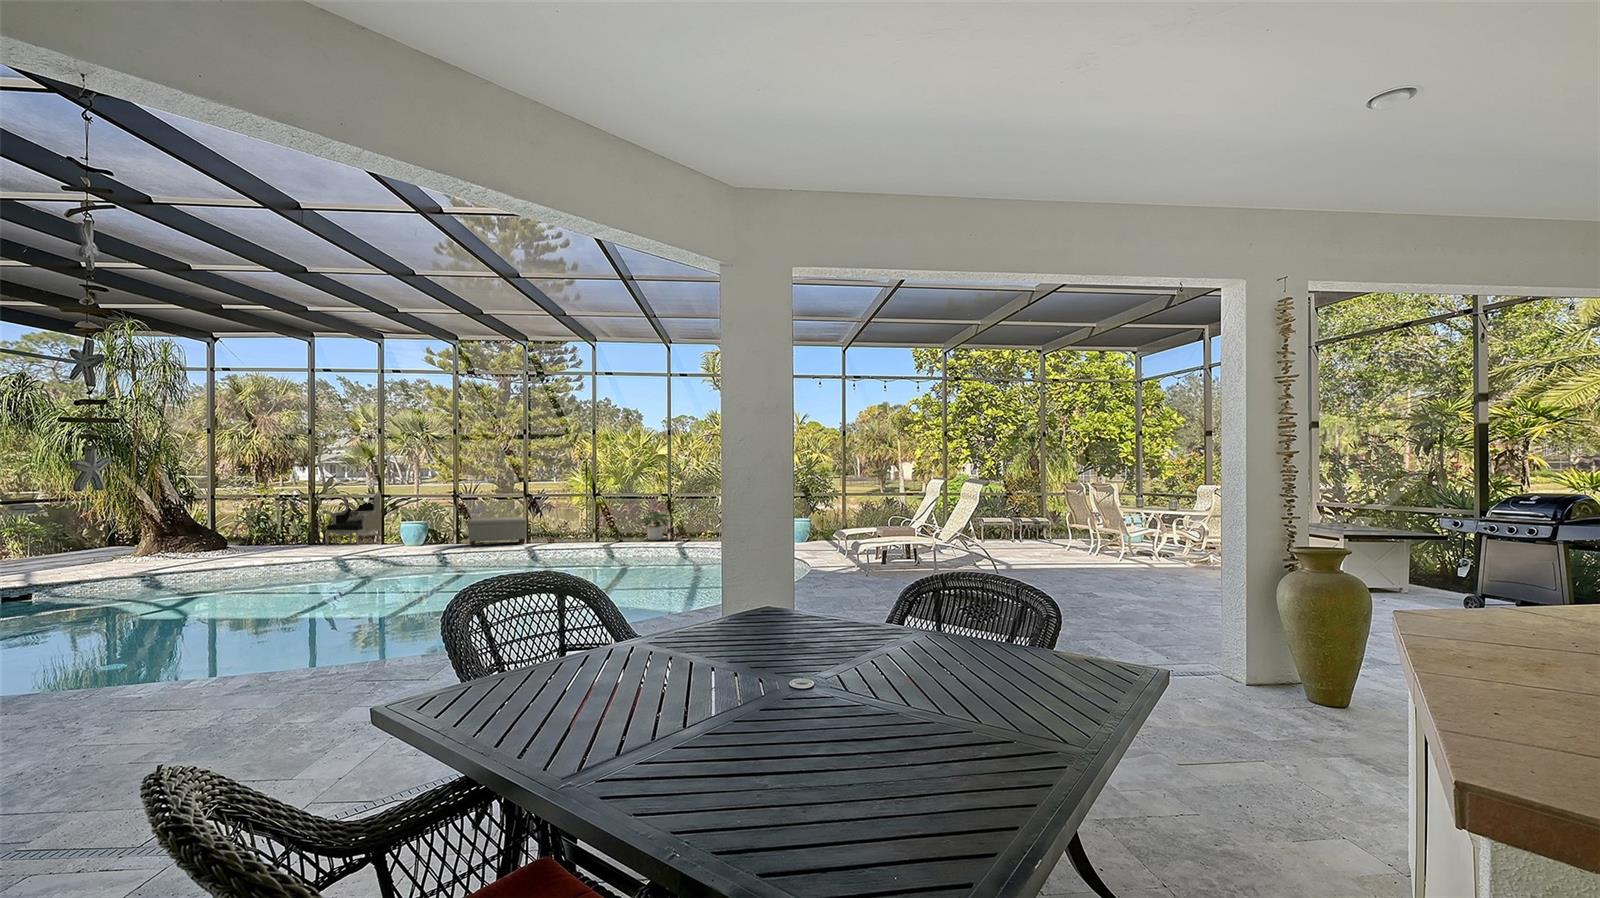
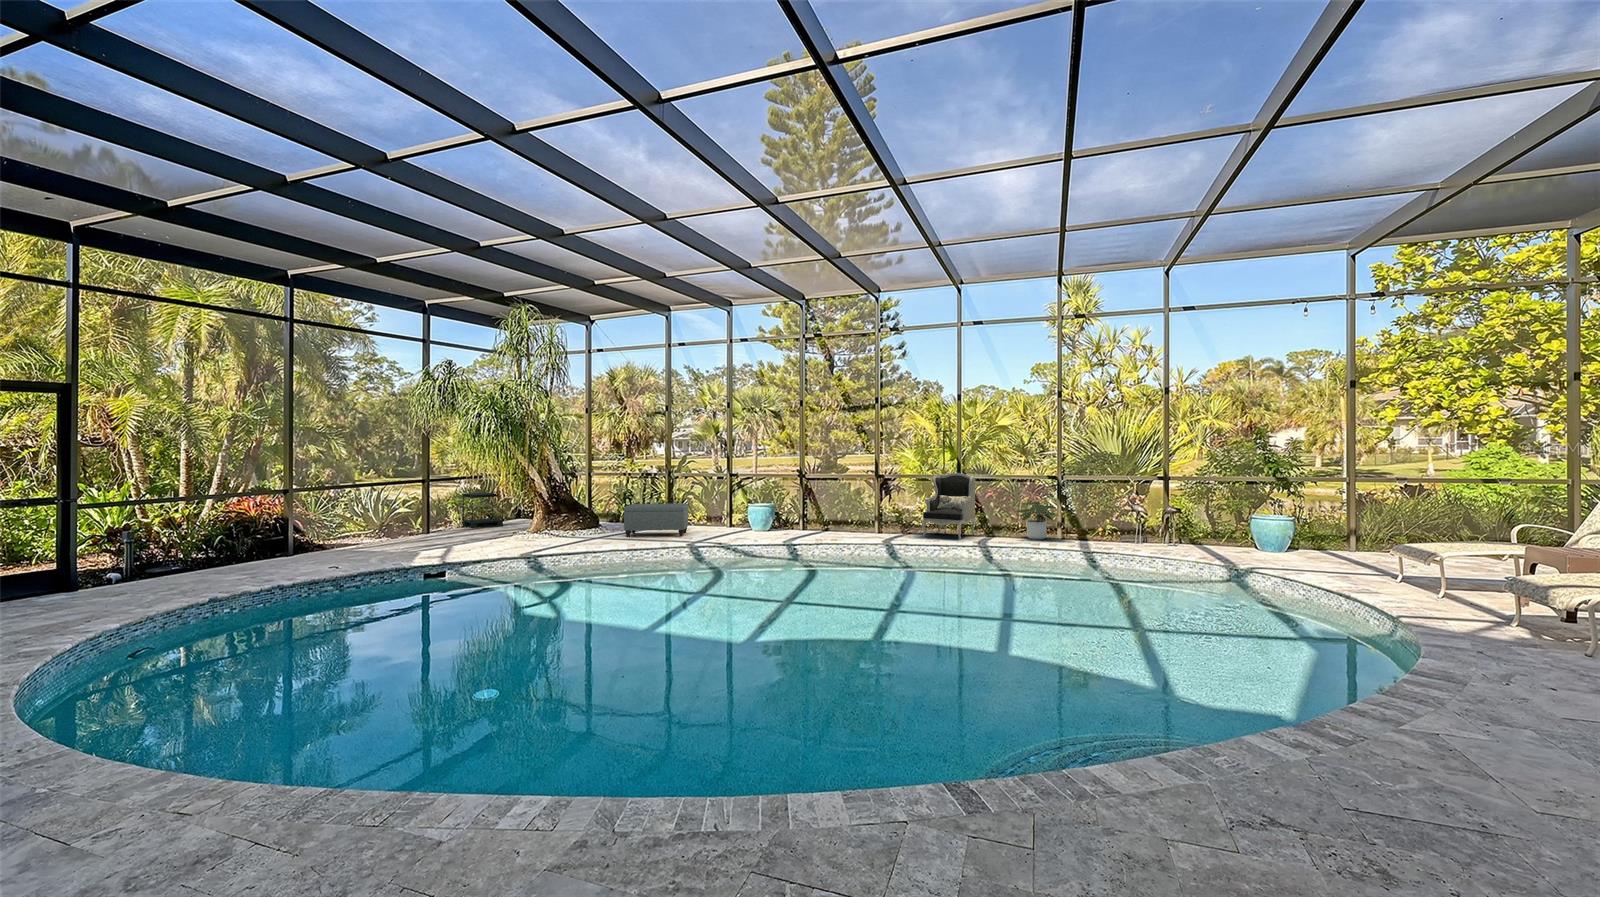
armchair: present [325,494,382,546] -> present [922,473,975,540]
side table: none [30,517,92,558] -> present [463,493,503,528]
ottoman: present [468,517,526,547] -> present [624,503,688,537]

